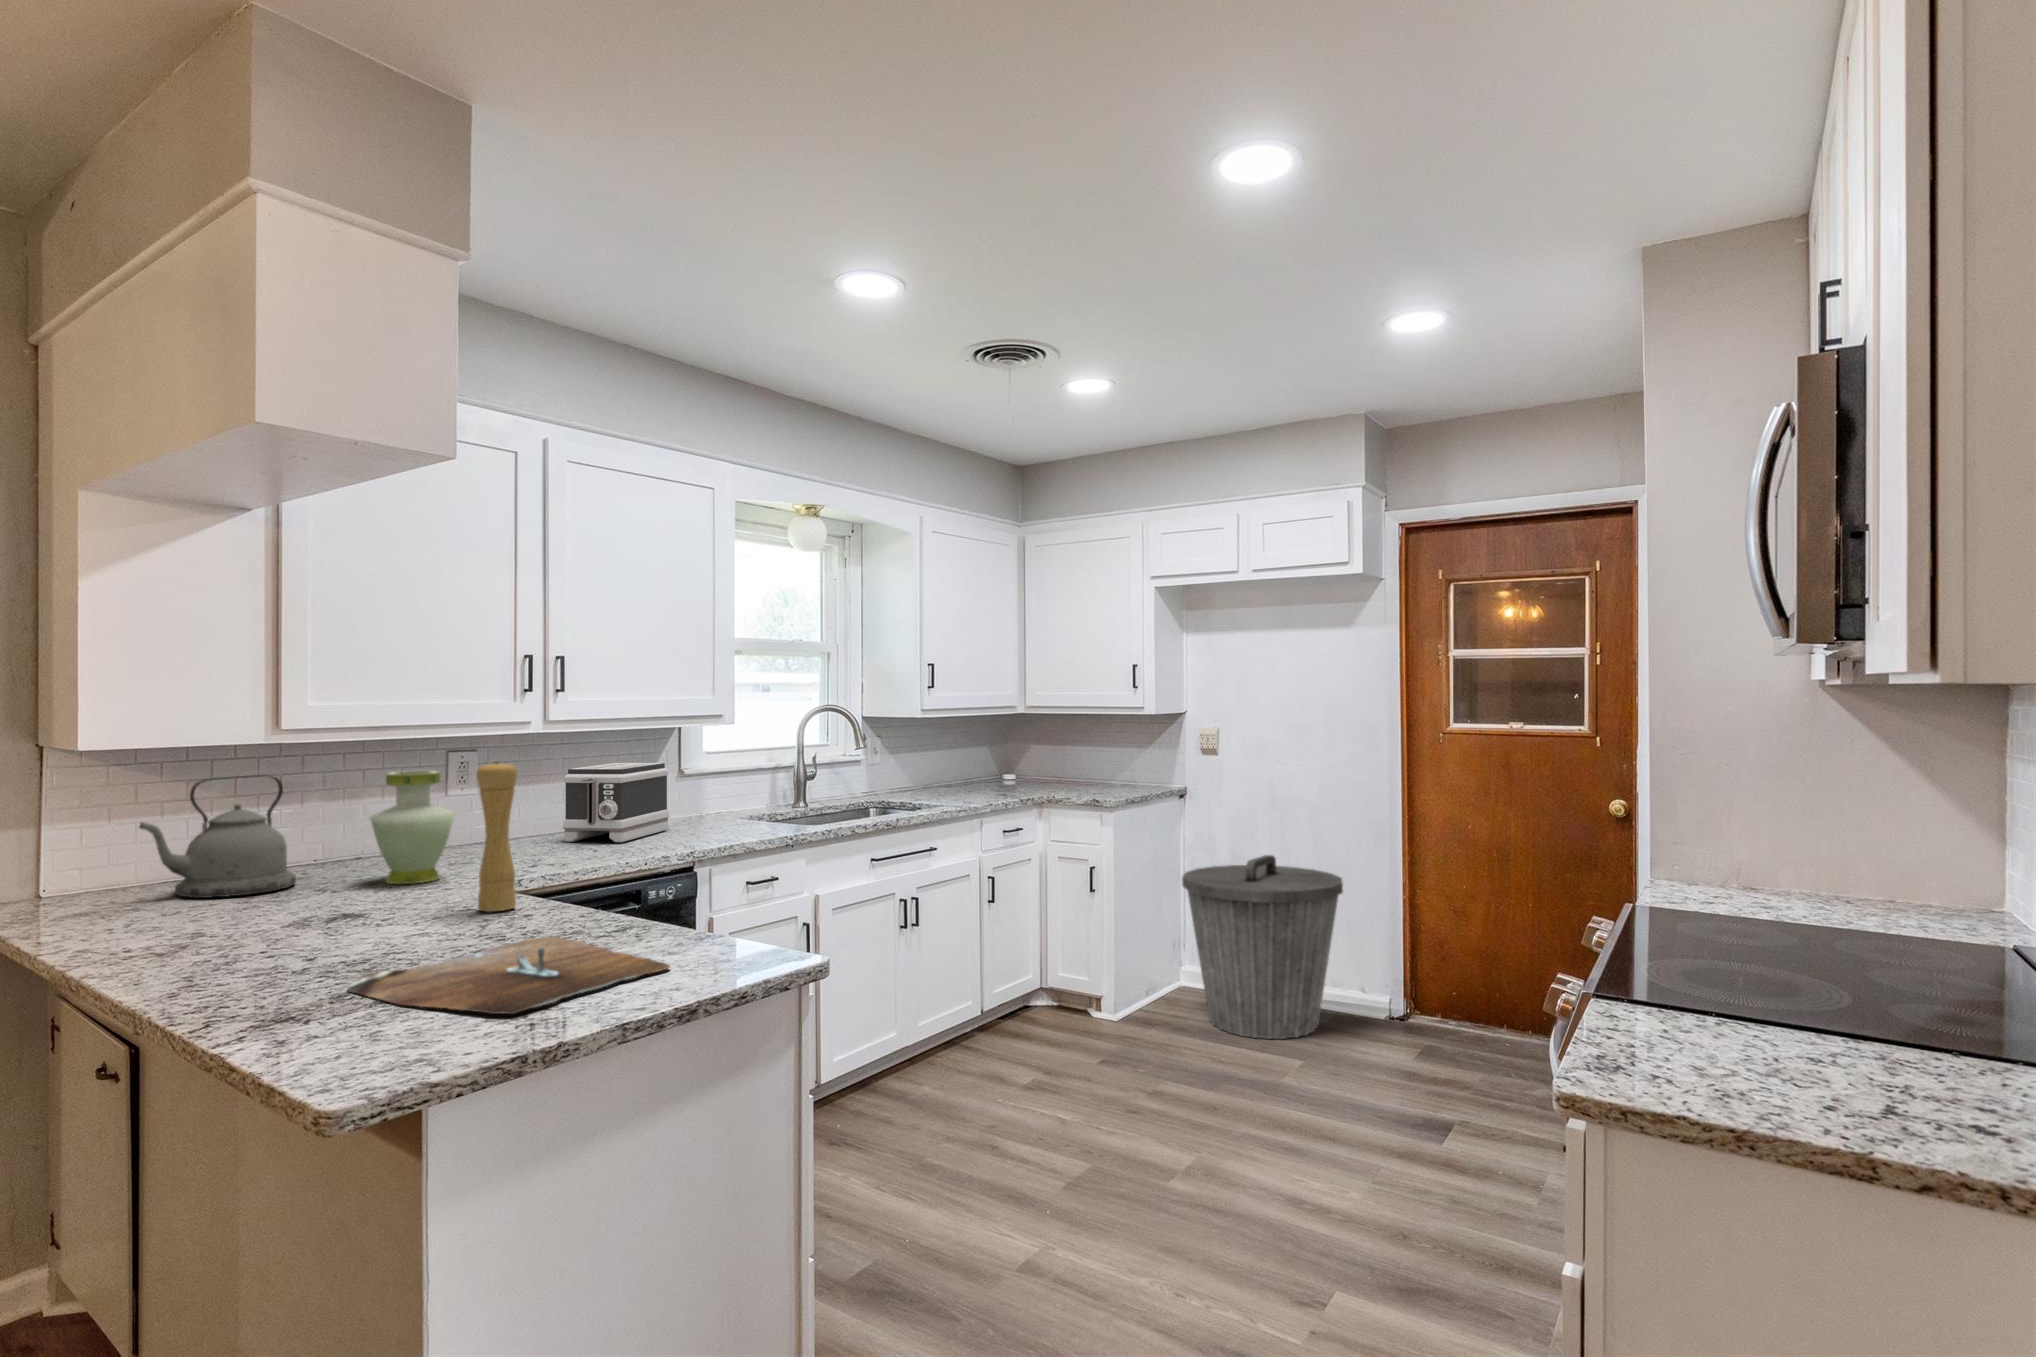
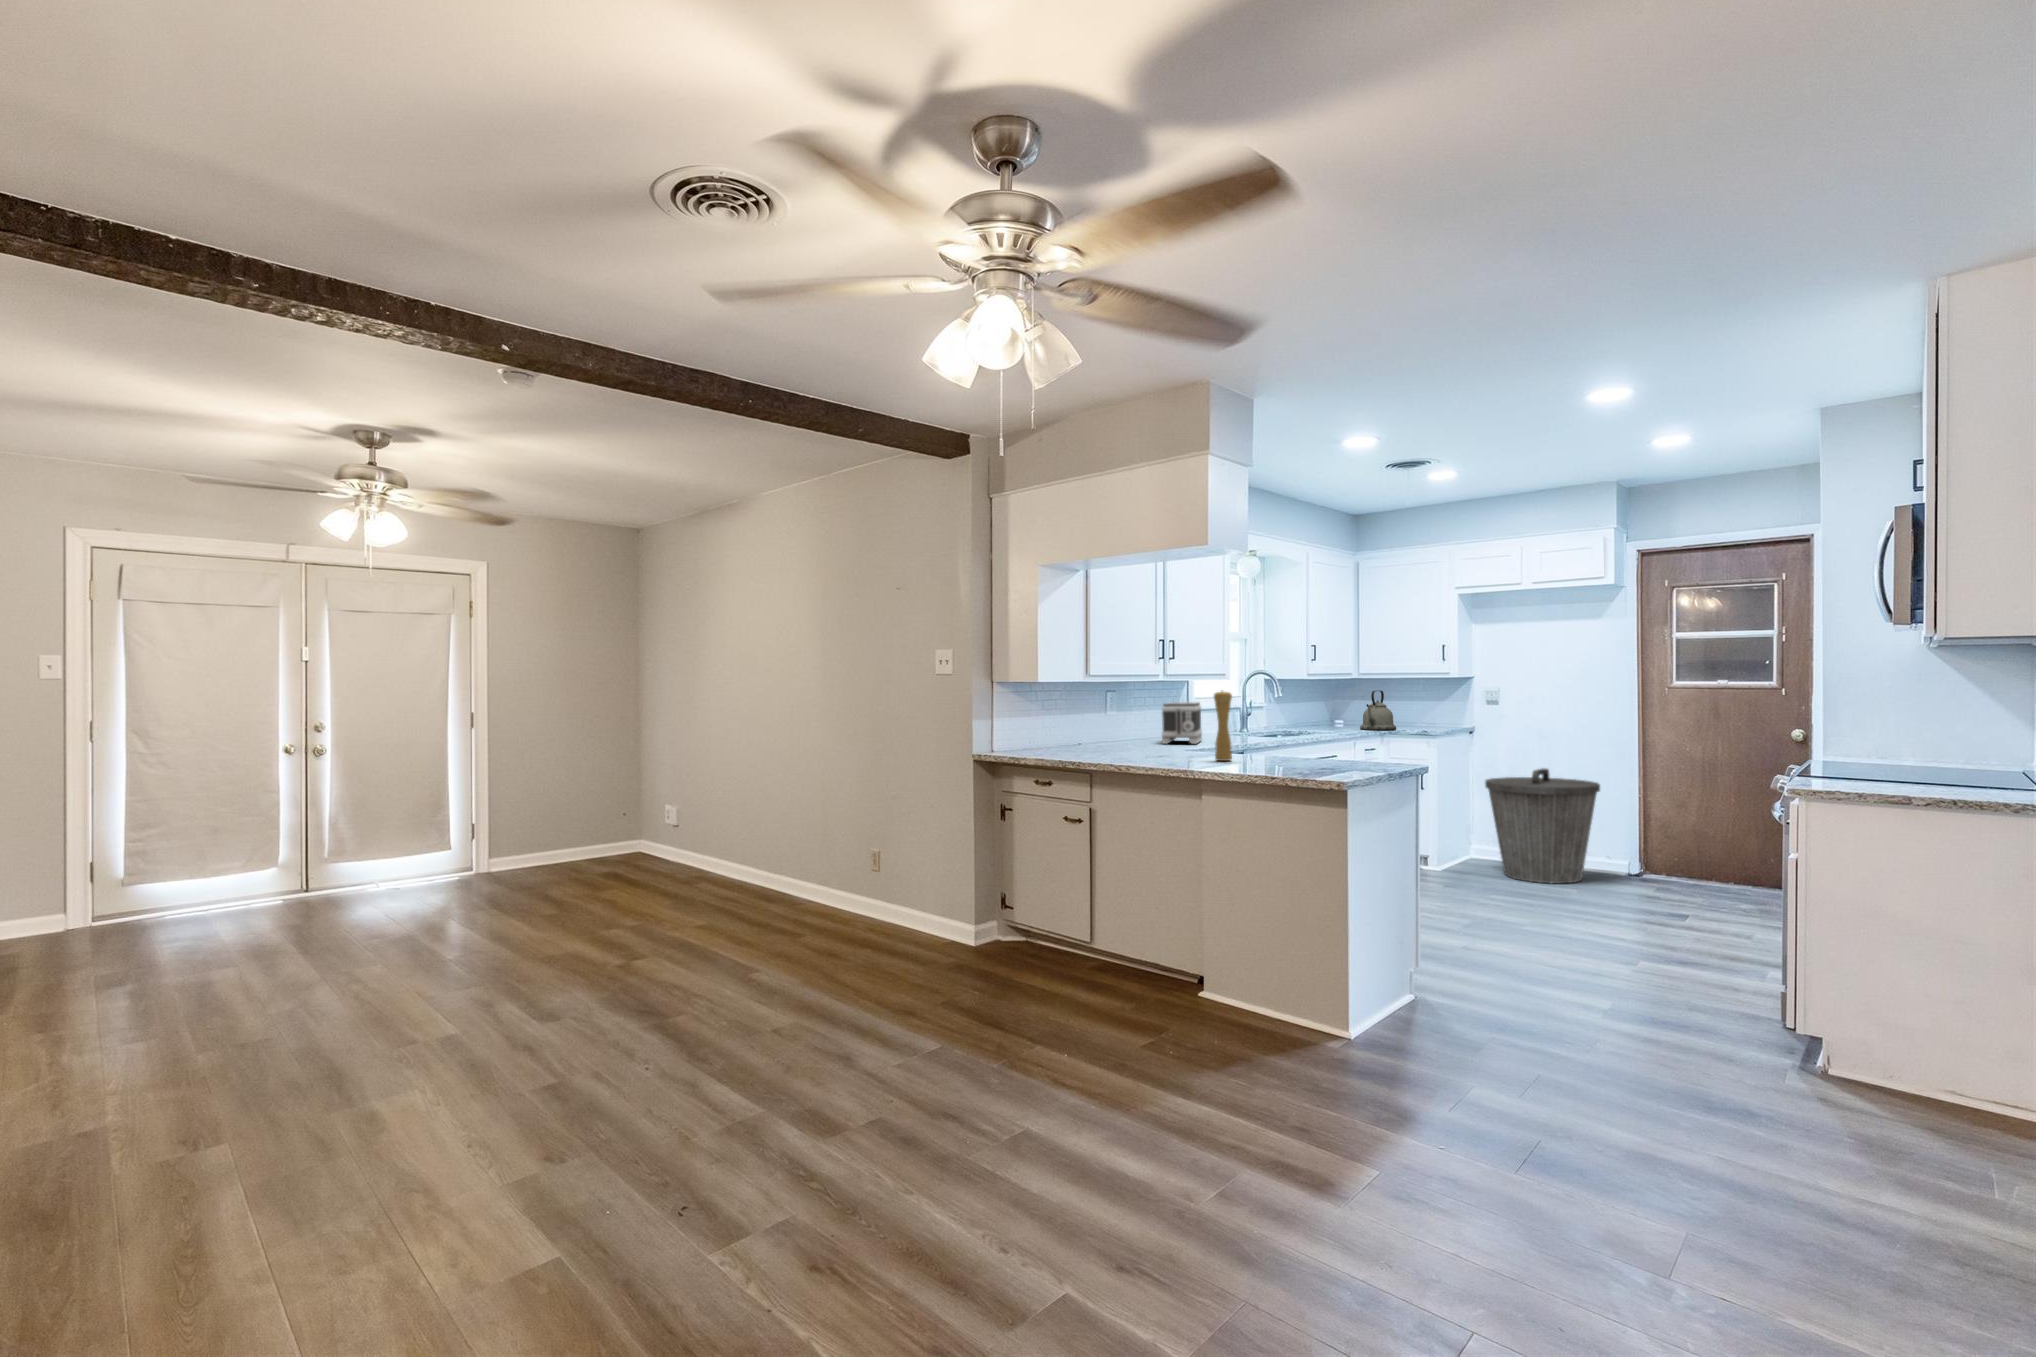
vase: present [370,771,455,884] -> none [1123,699,1161,754]
kettle: present [139,775,296,898] -> present [1360,691,1396,730]
cutting board: present [348,936,670,1014] -> none [1242,761,1366,778]

